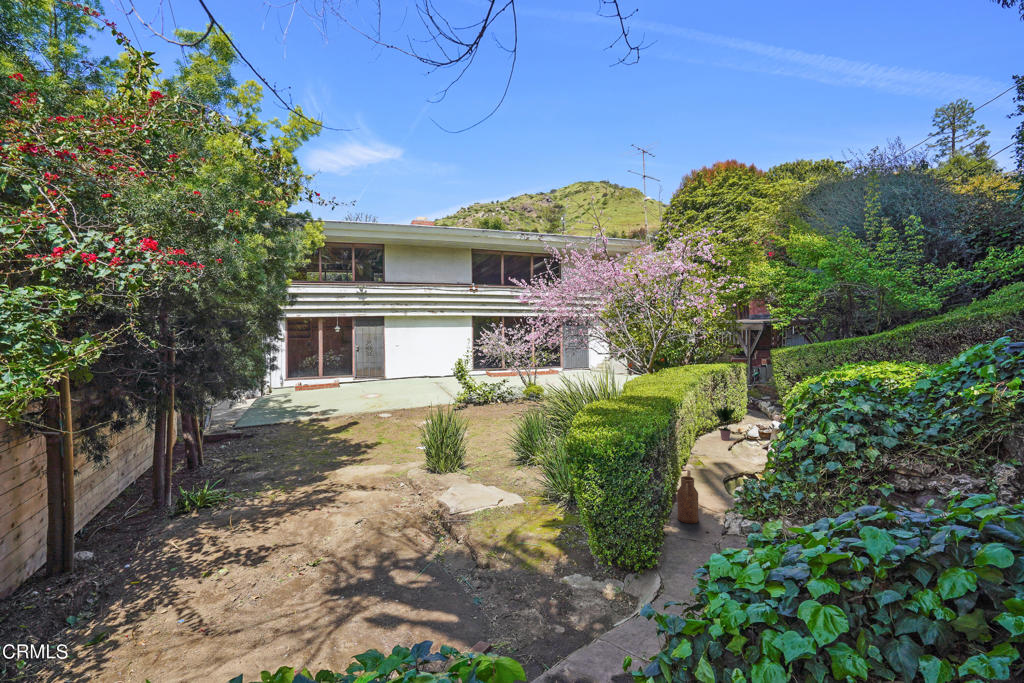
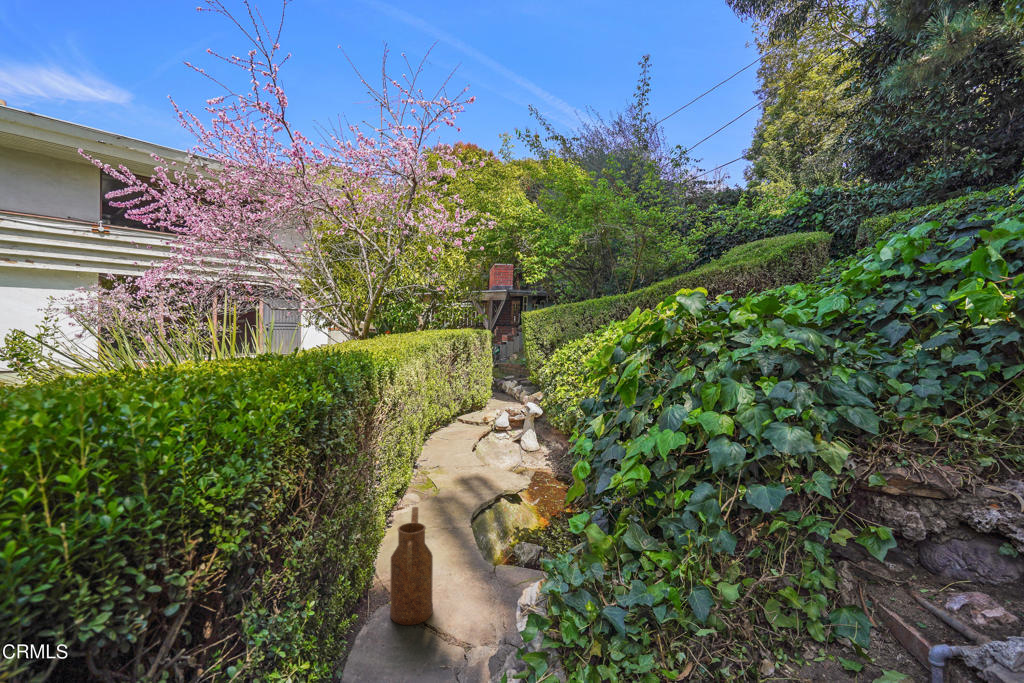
potted plant: present [711,407,735,441] -> none [447,382,483,436]

